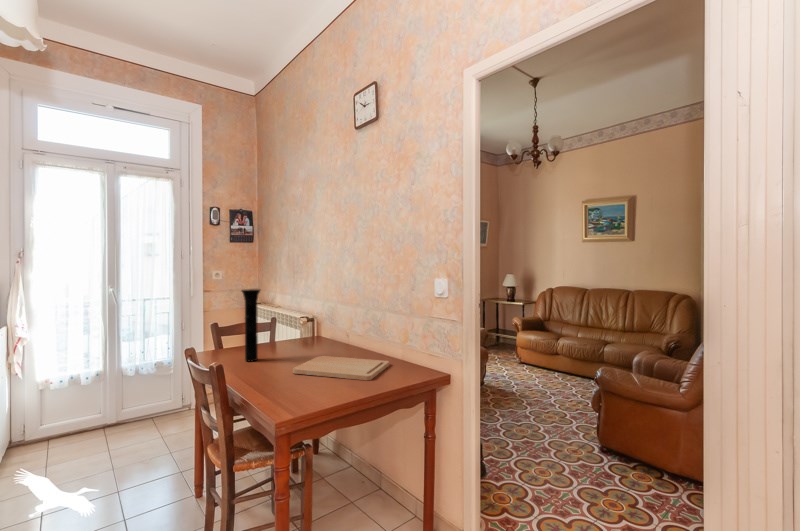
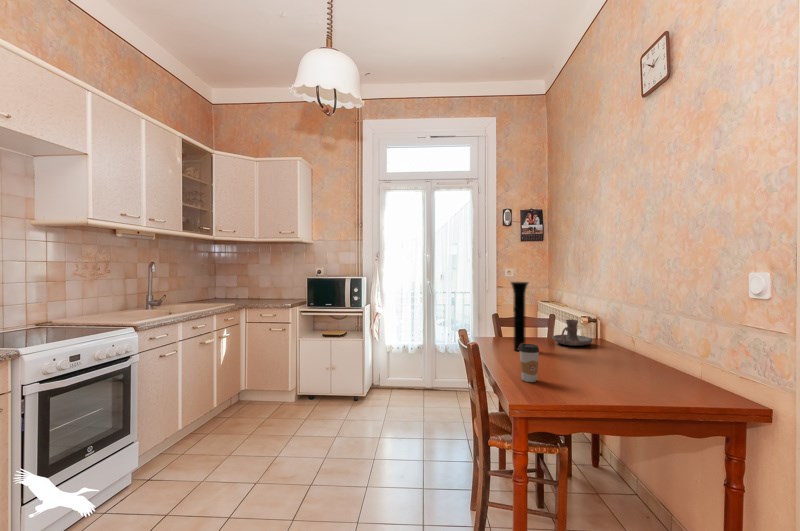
candle holder: none [279,322,315,347] -> present [553,320,592,346]
coffee cup: none [268,355,288,393] -> present [519,344,539,382]
cutting board: present [293,356,389,380] -> none [552,357,677,391]

